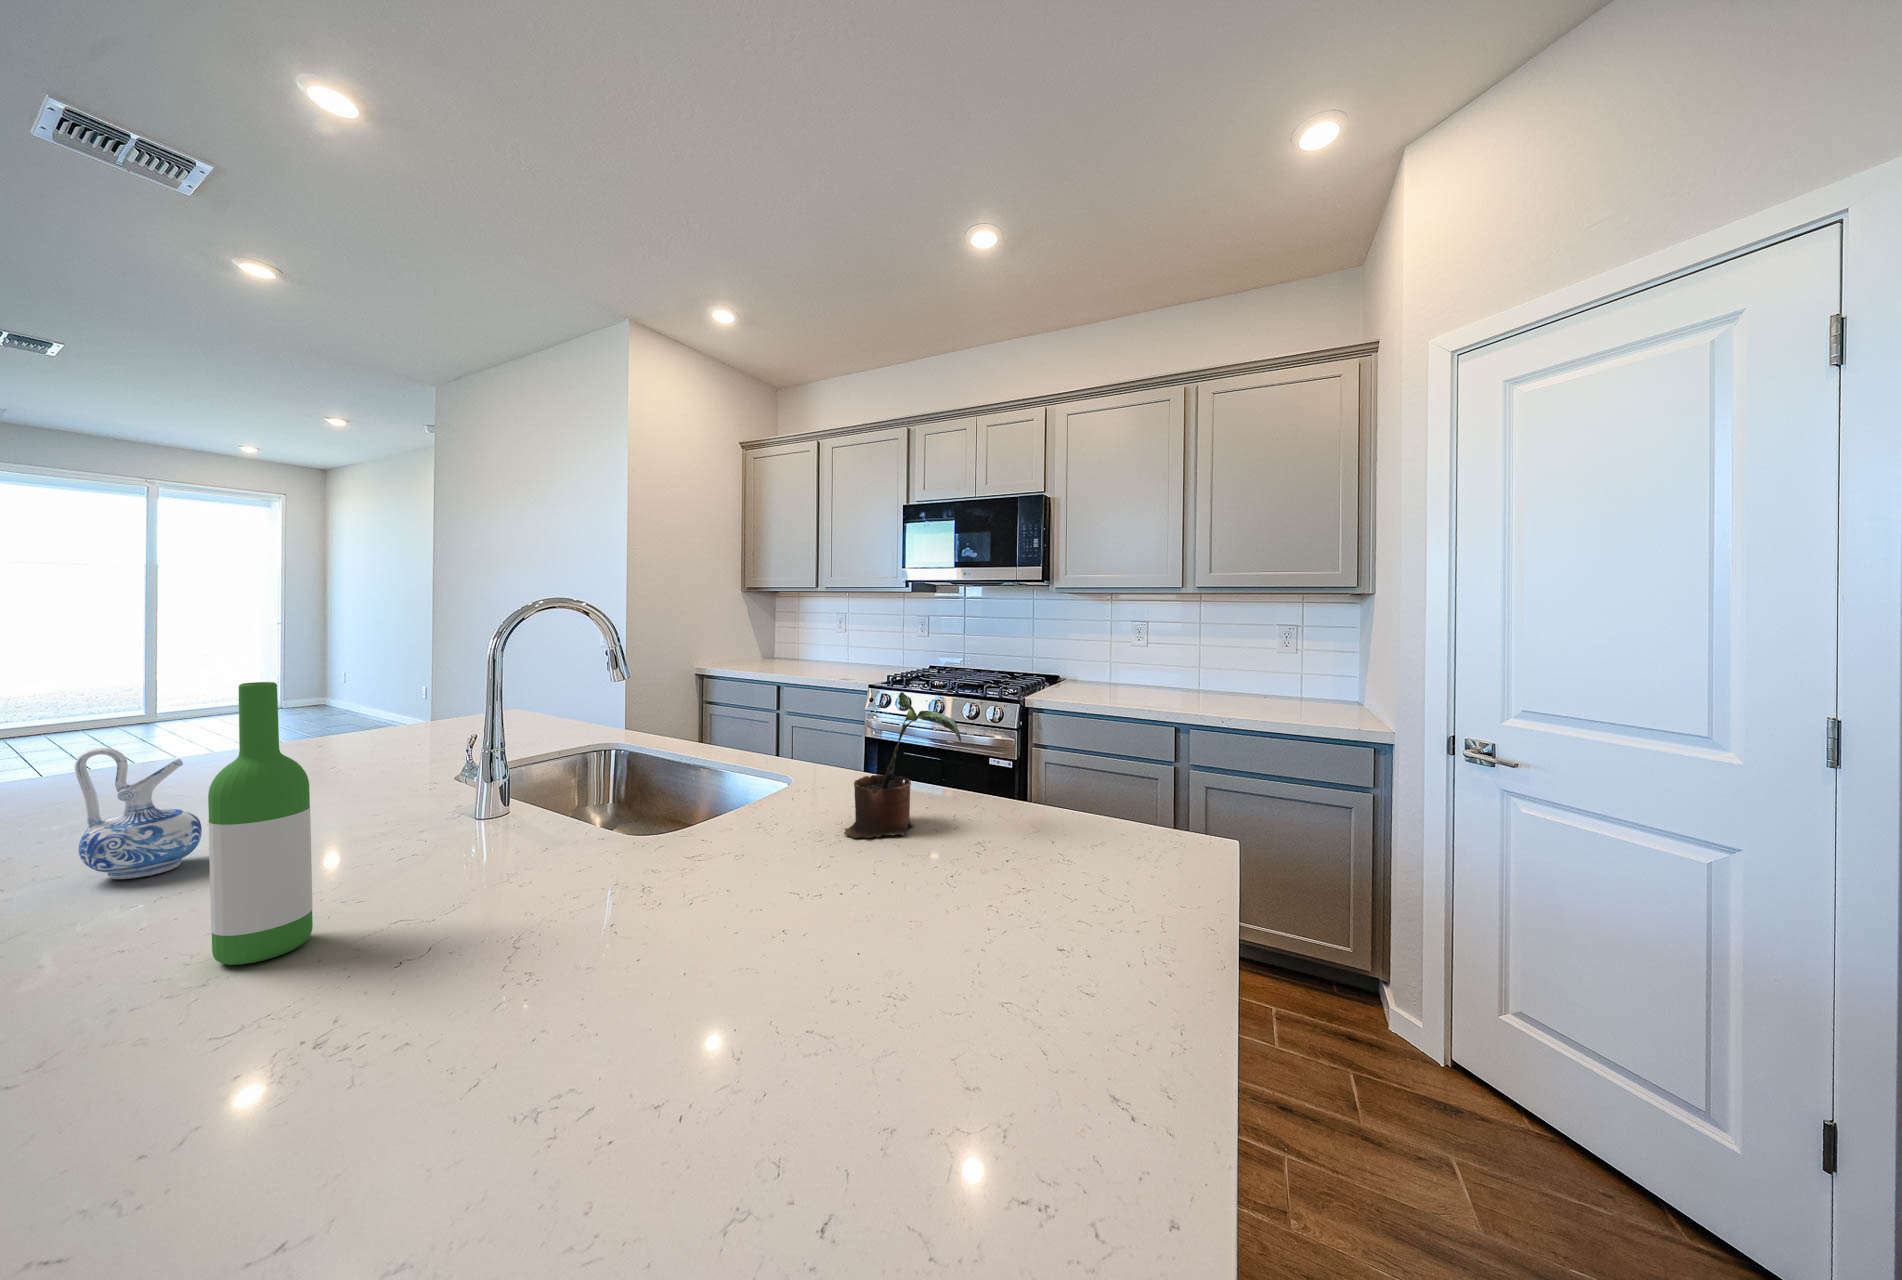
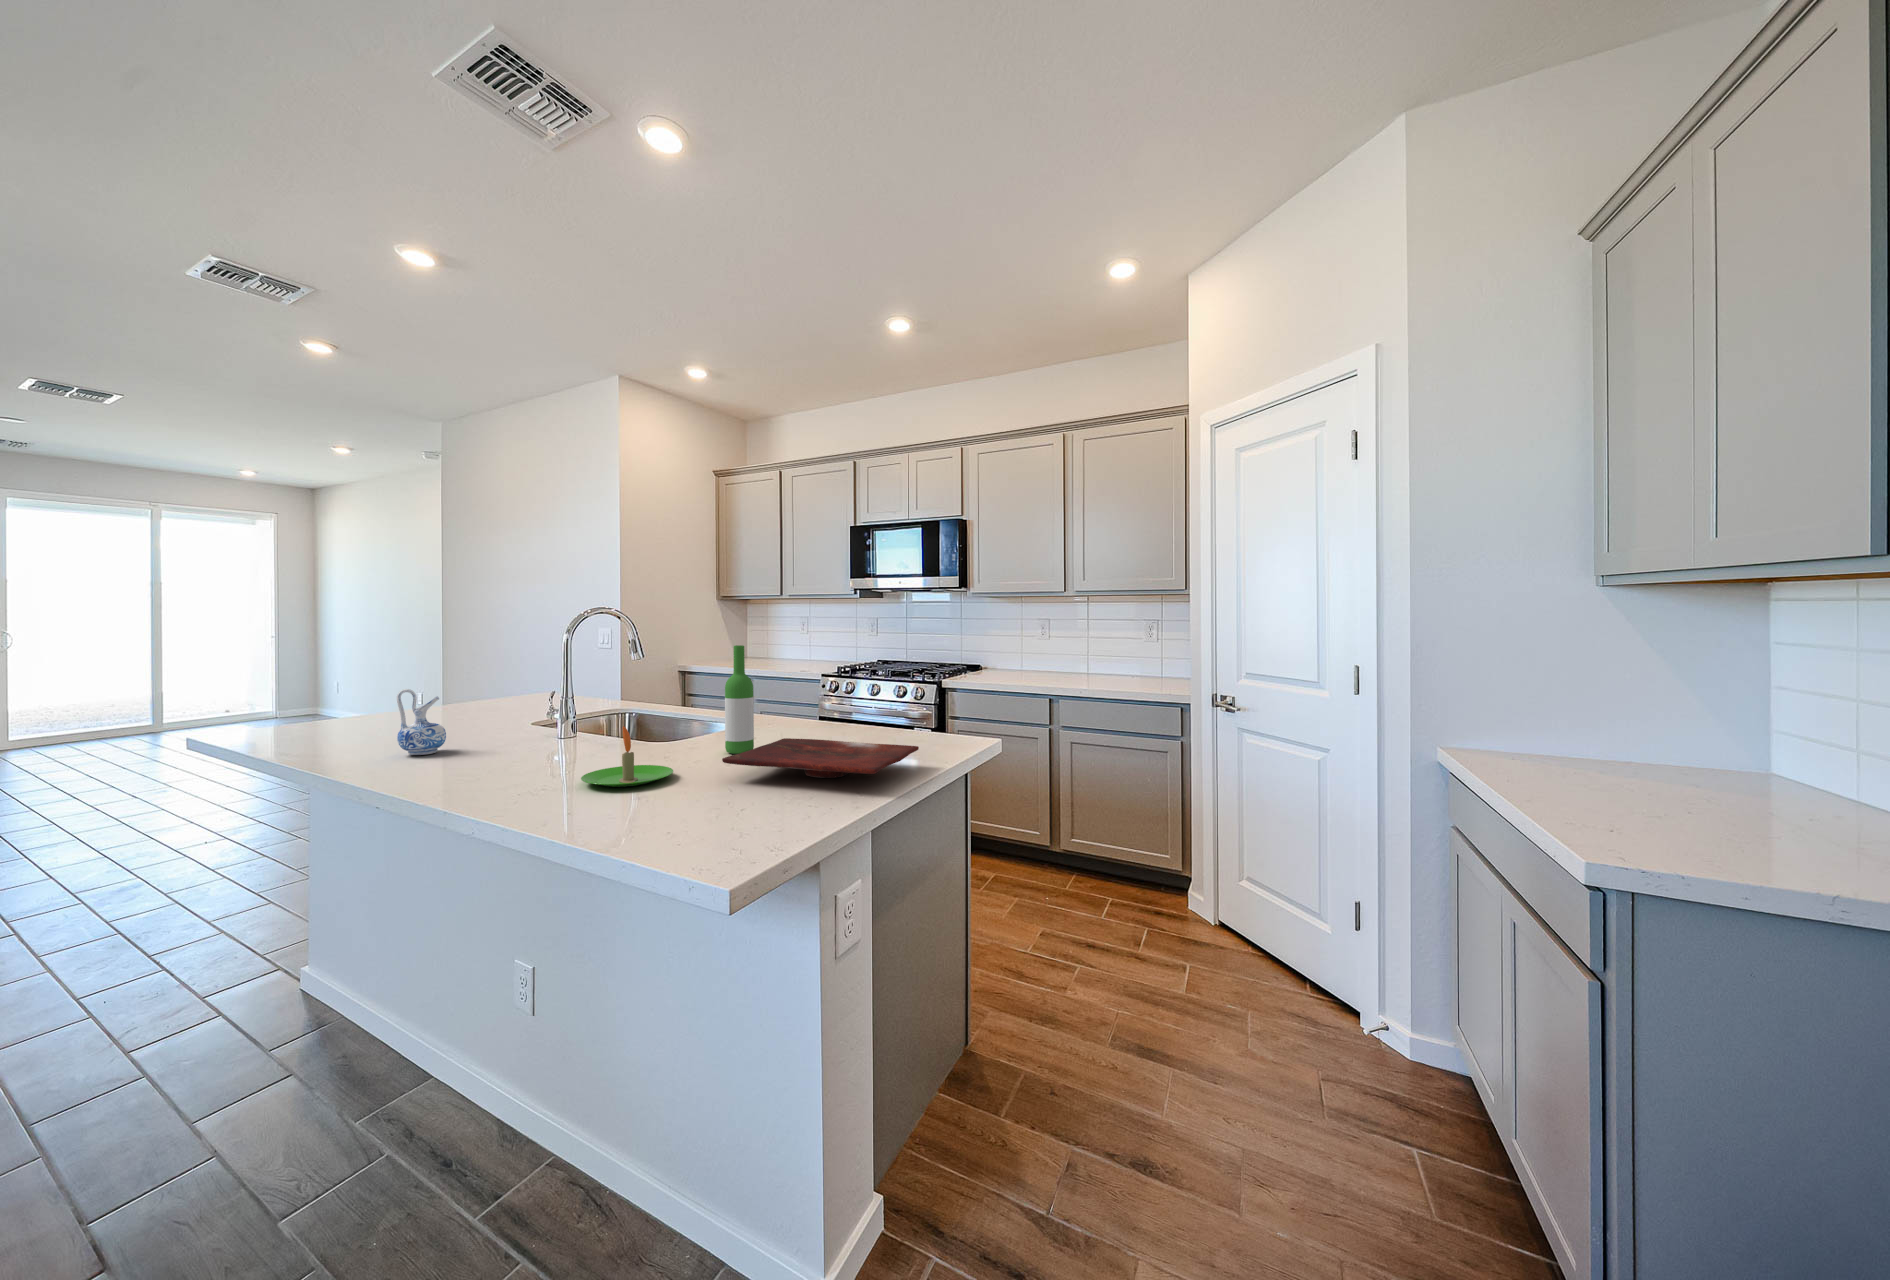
wine bottle: present [208,682,313,965] -> present [725,645,754,754]
potted plant: present [844,692,961,838] -> none [785,659,853,741]
cutting board: none [717,858,1147,1063] -> present [722,738,919,778]
candle: none [352,878,606,1062] -> present [581,726,673,787]

